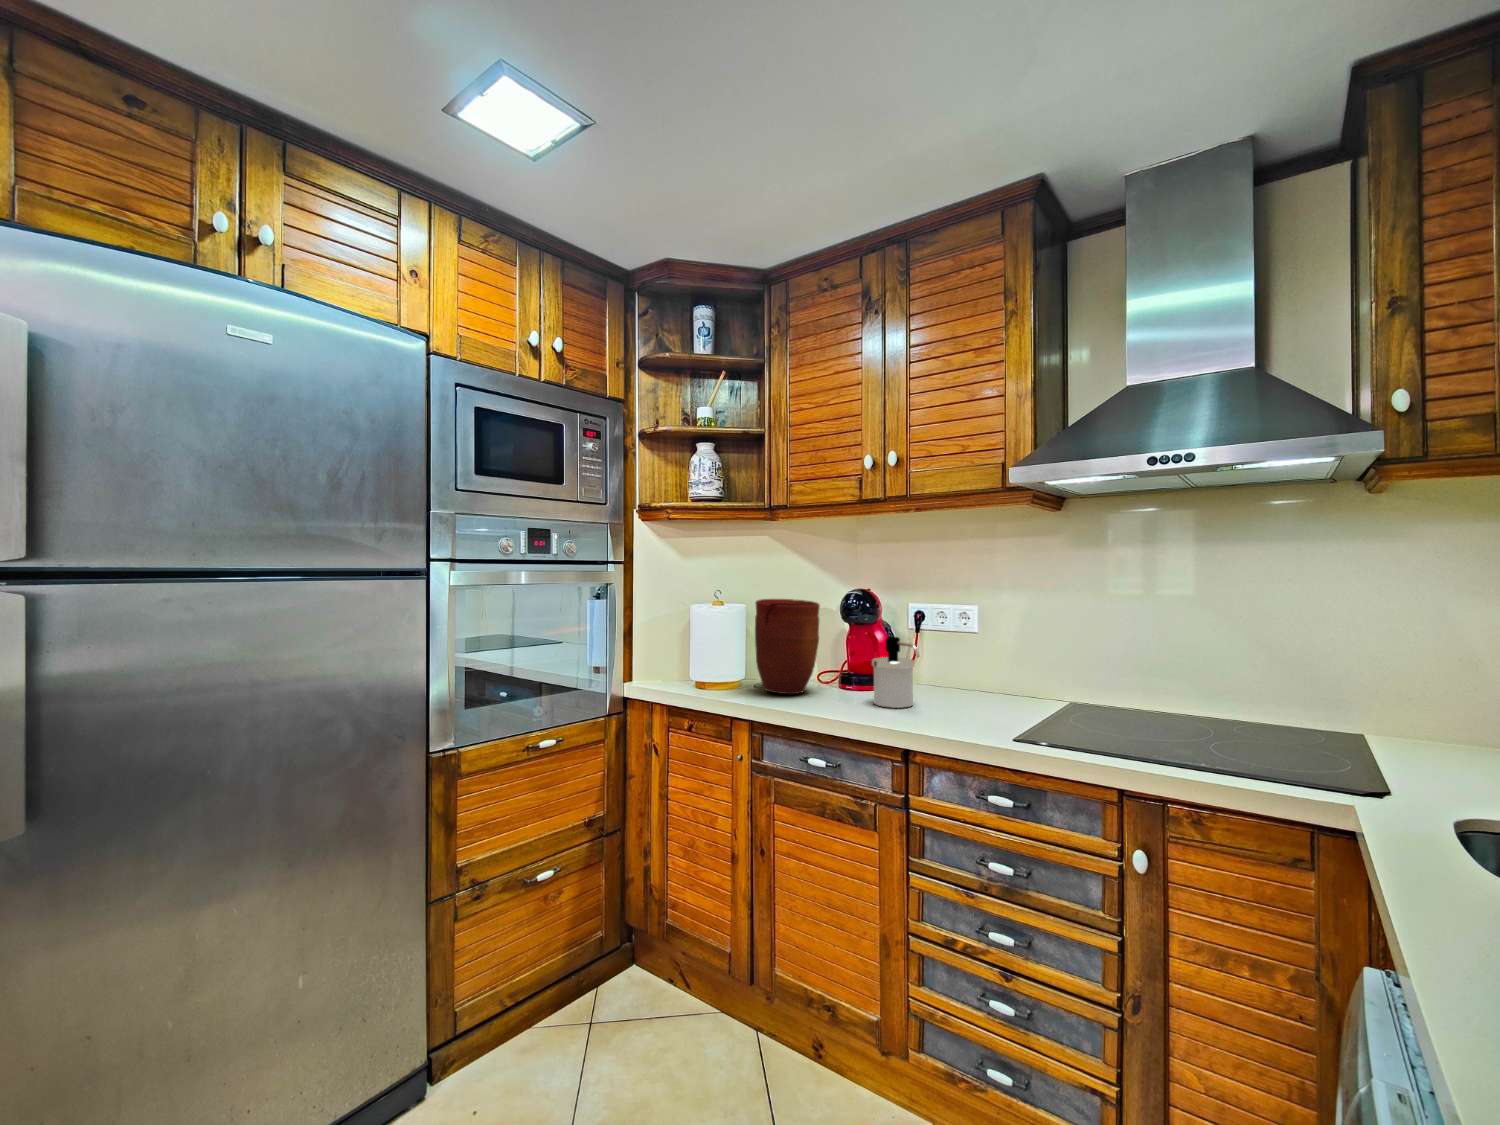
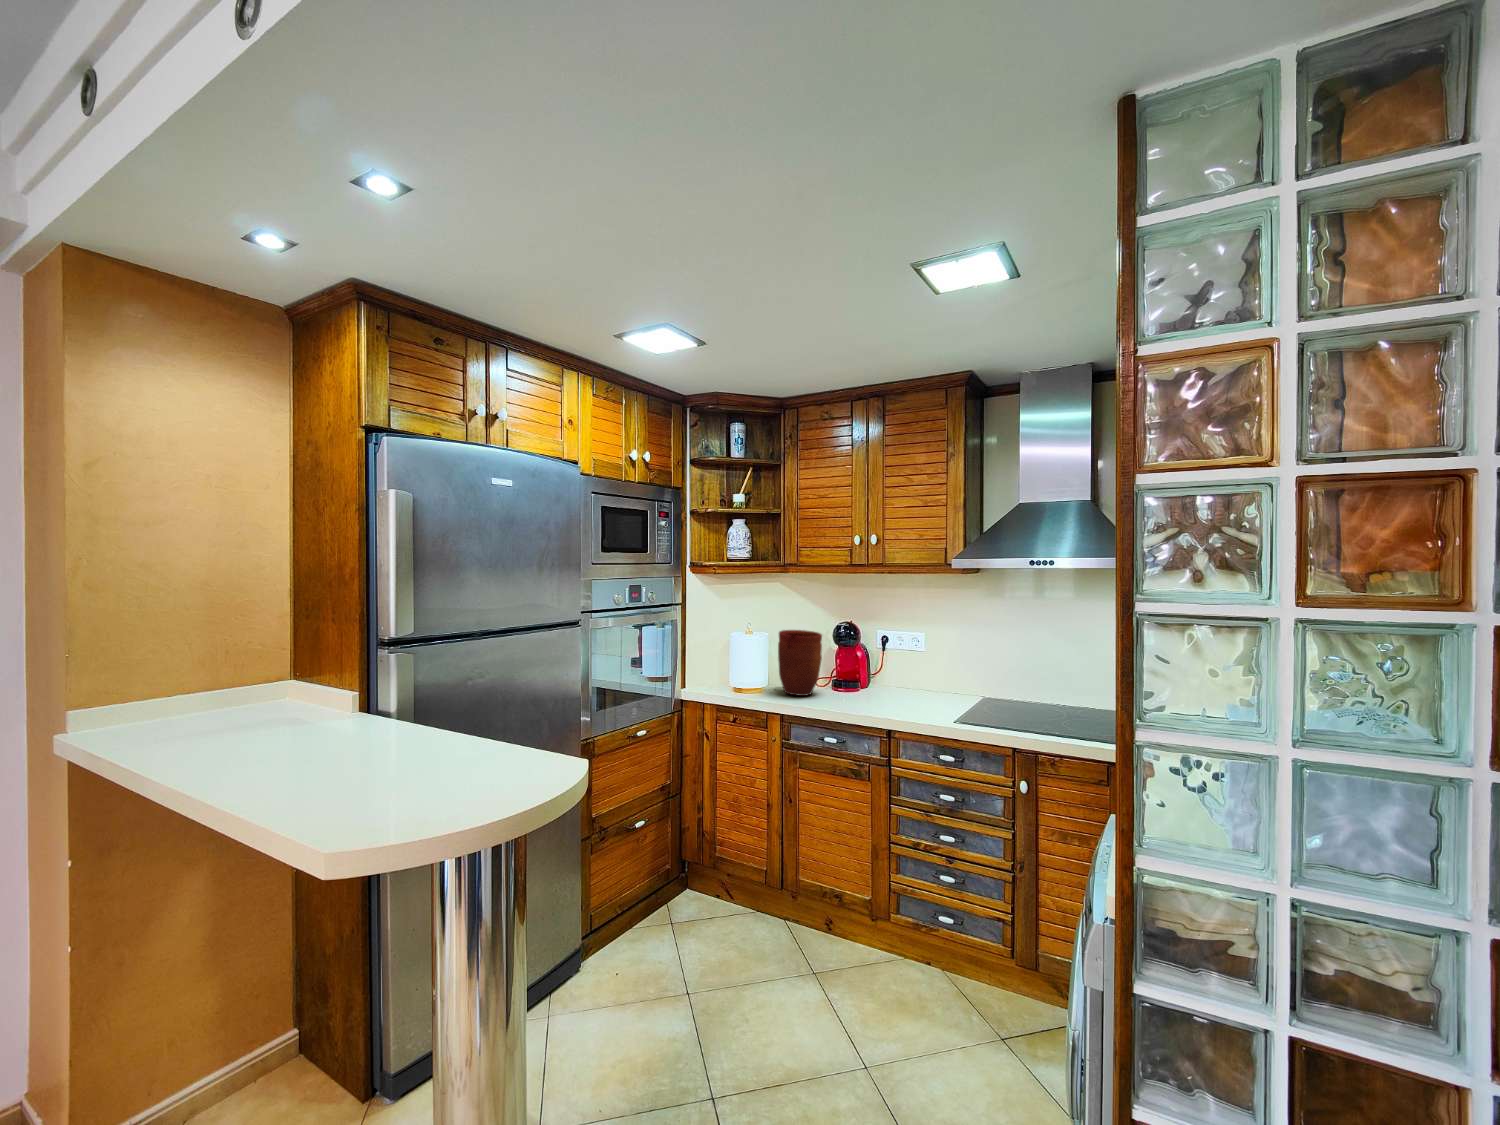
soap dispenser: present [872,637,920,708] -> none [860,657,893,704]

